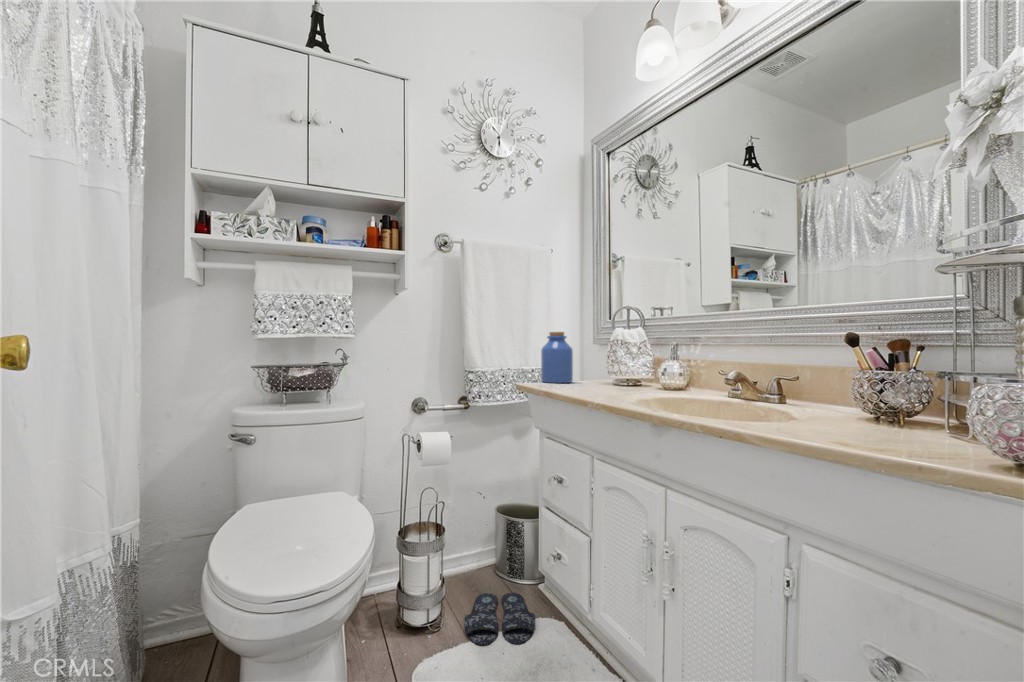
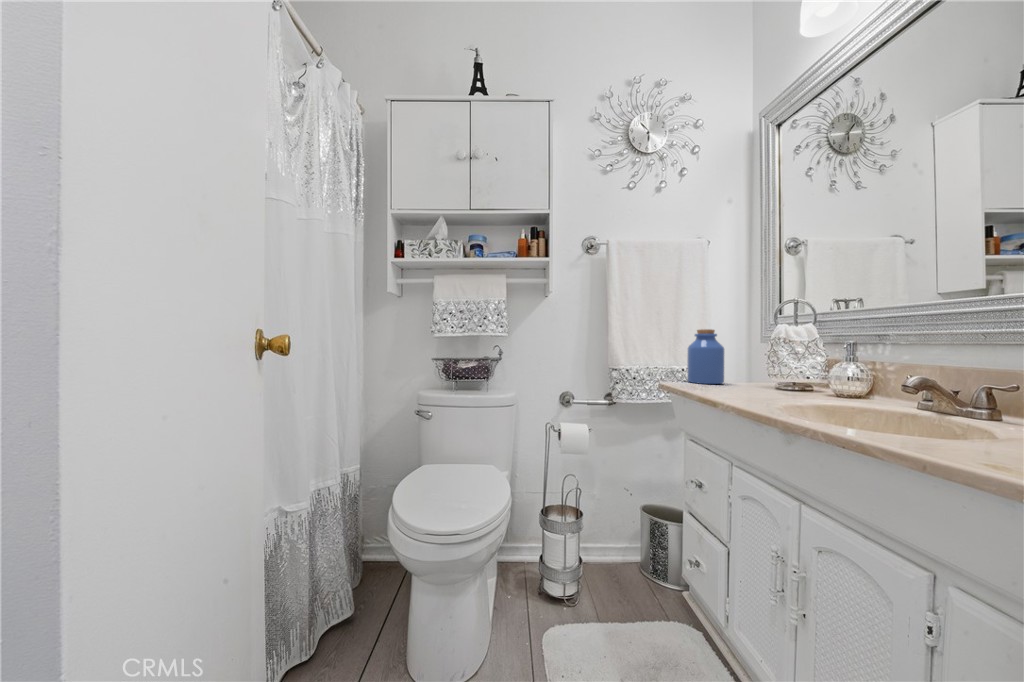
slippers: present [464,593,535,646] -> none [599,584,673,645]

